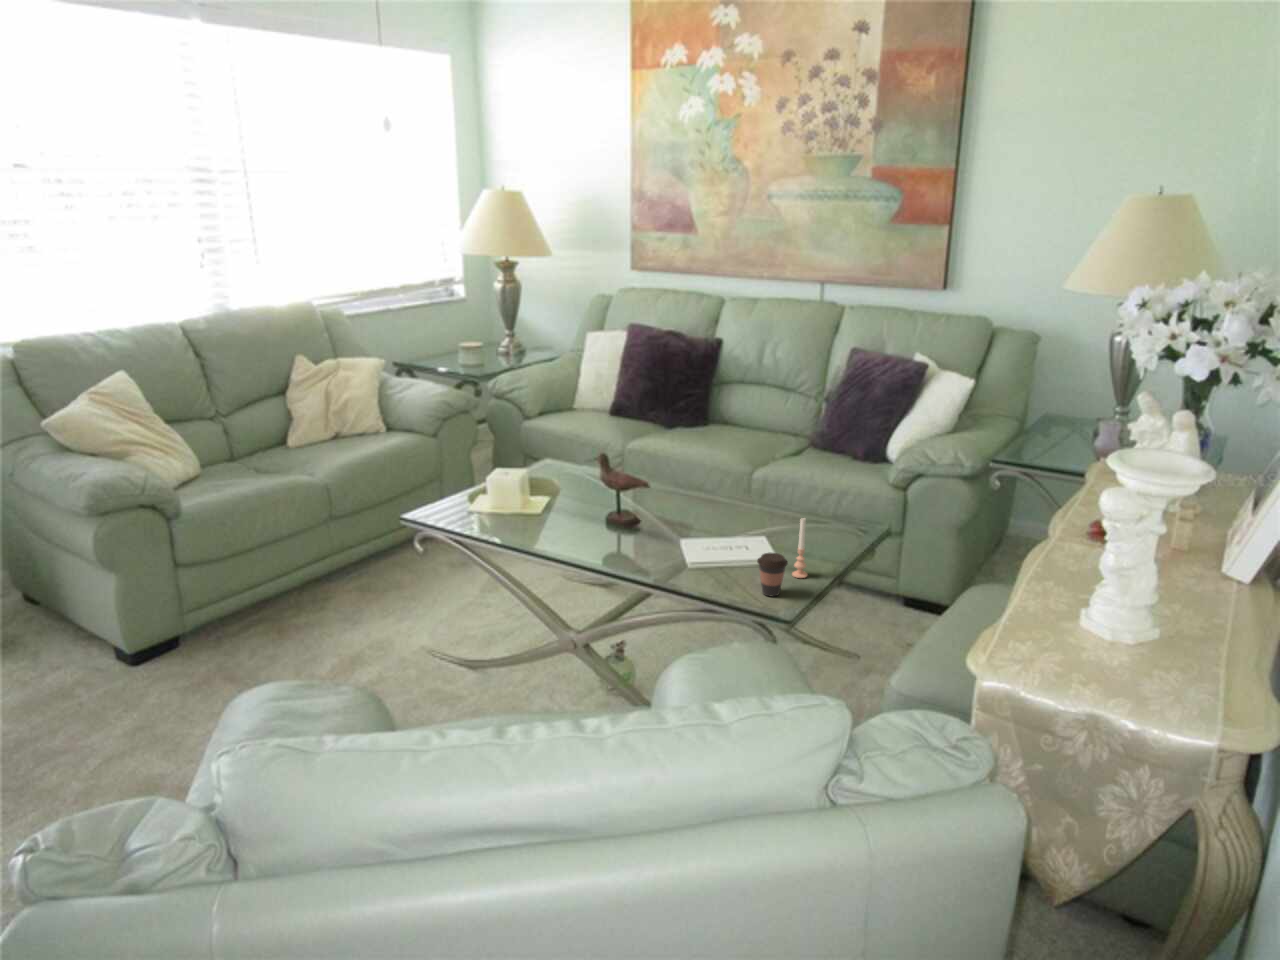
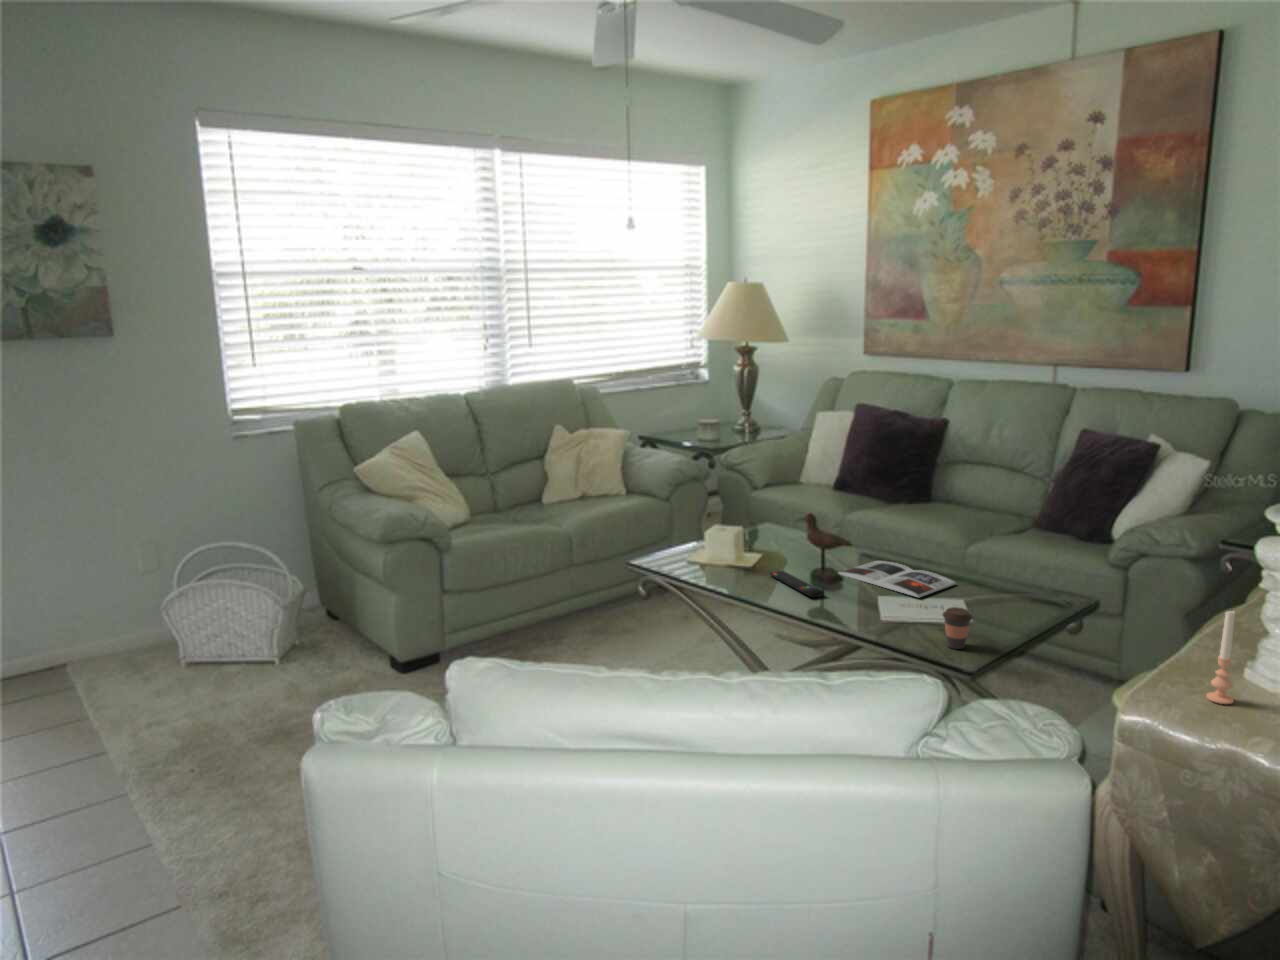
magazine: none [635,498,757,539] -> present [839,561,956,598]
remote control: none [565,518,627,548] -> present [770,571,824,597]
candle: present [792,518,807,578] -> present [1206,611,1235,704]

